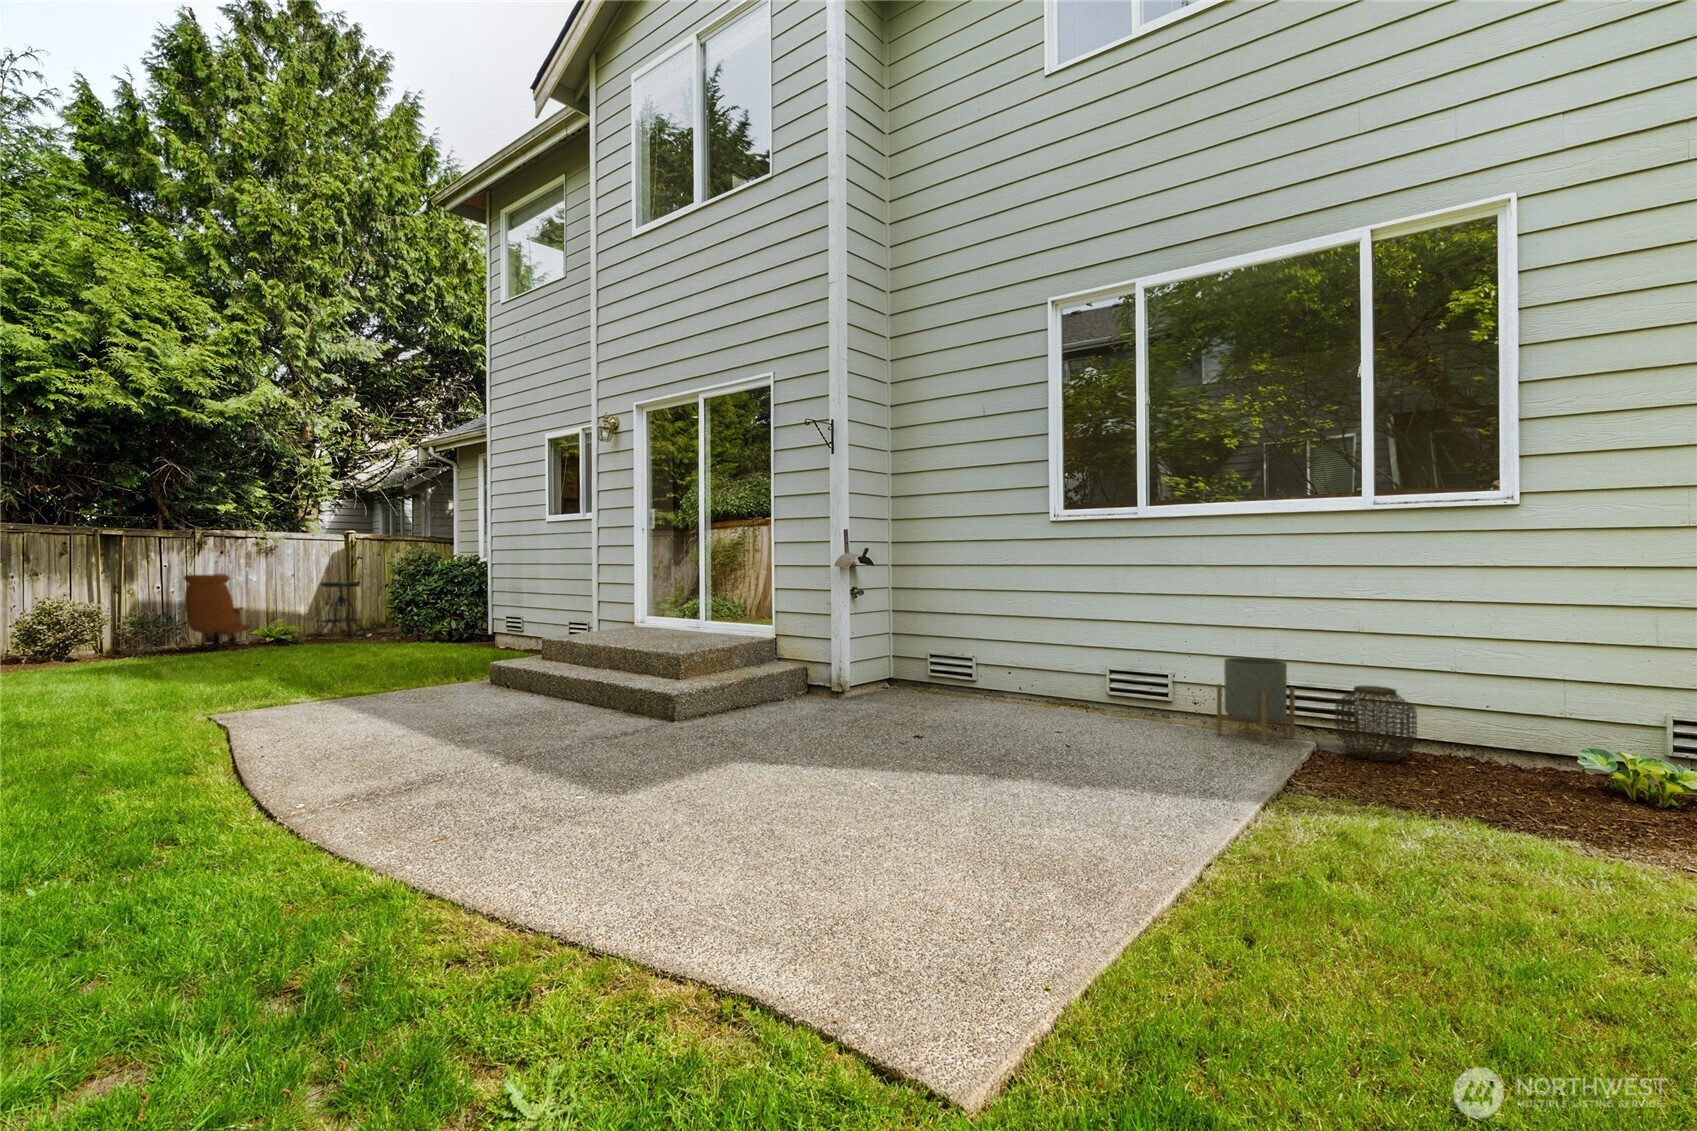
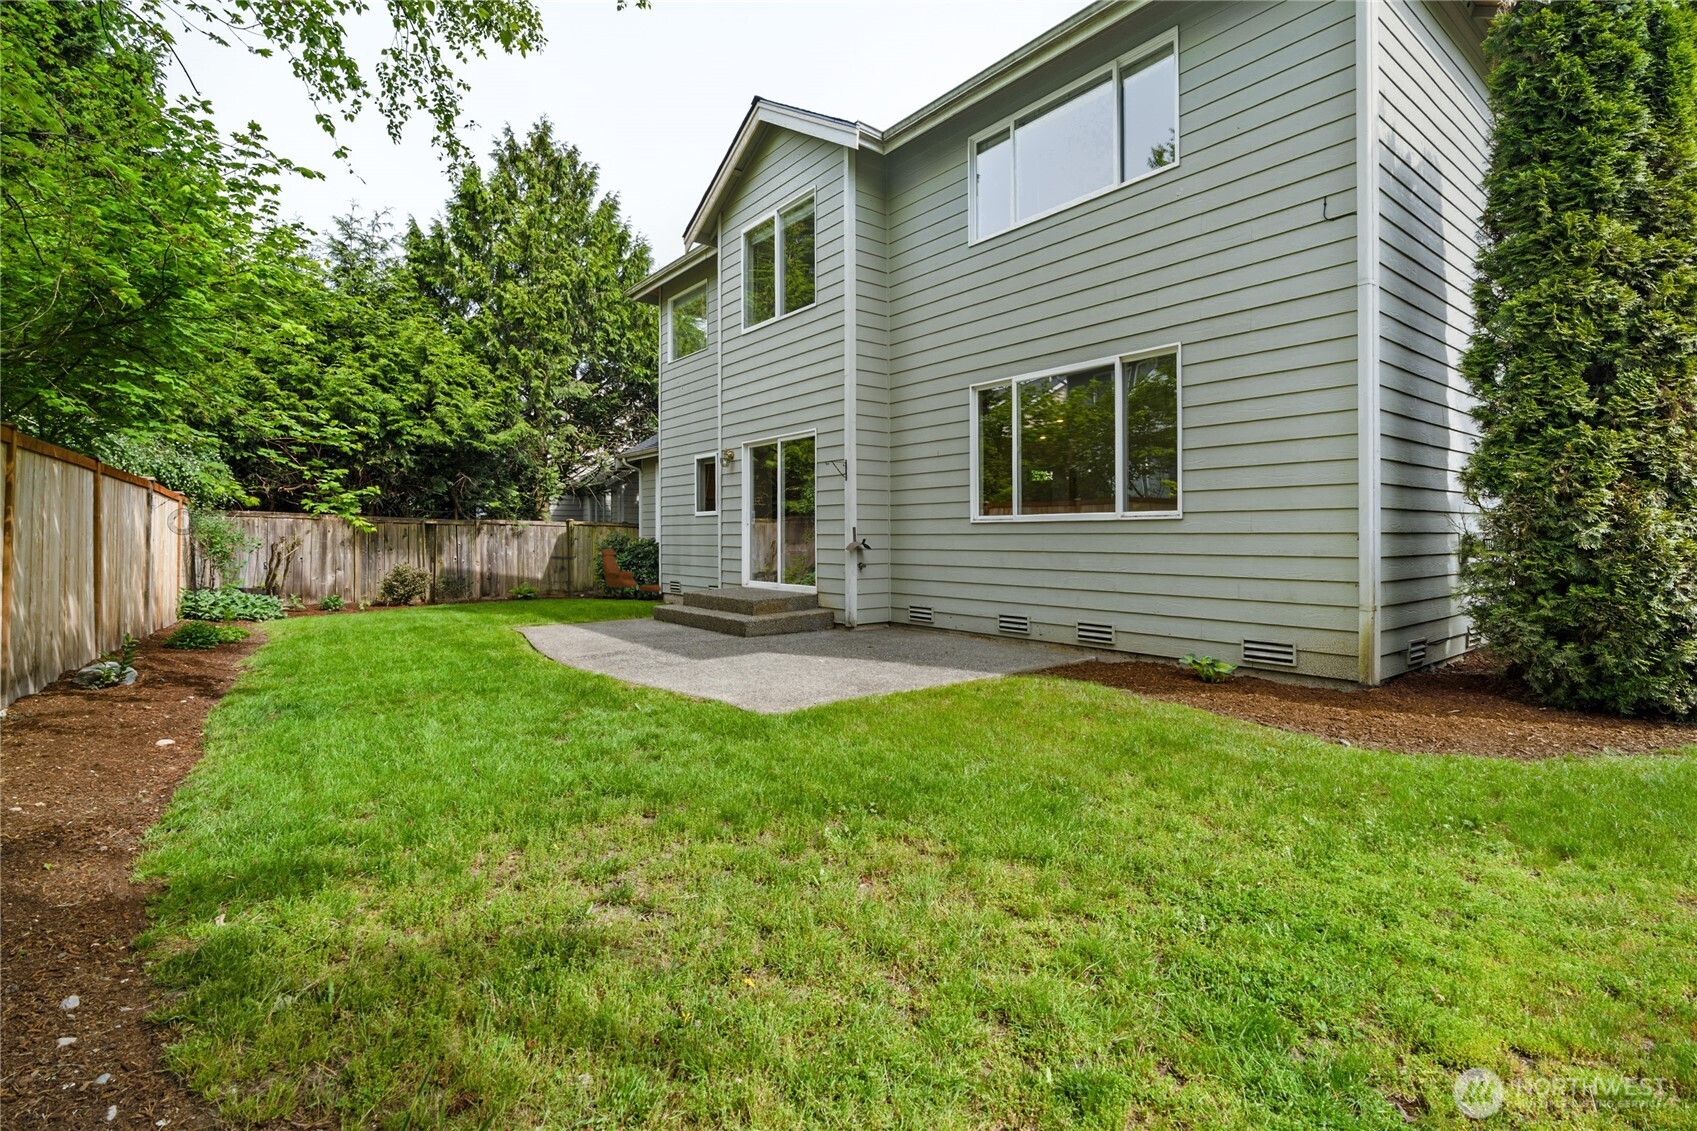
lounge chair: present [184,574,251,651] -> present [601,549,662,599]
planter: present [1217,657,1295,744] -> none [1042,607,1086,657]
woven basket: present [1335,686,1417,761] -> none [1099,623,1142,667]

